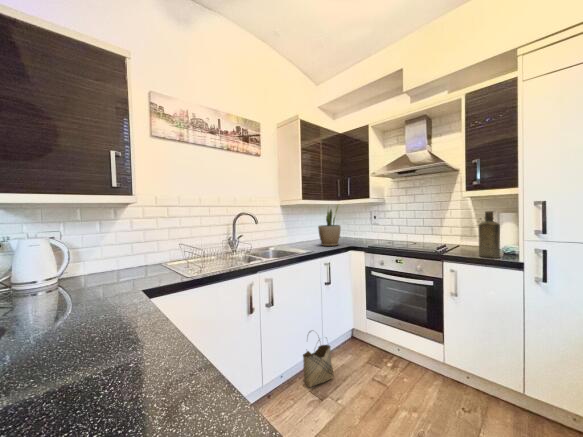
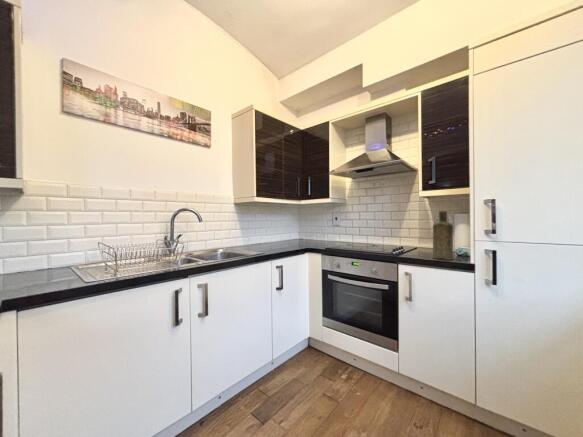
potted plant: present [318,206,341,246] -> none [273,203,297,248]
woven basket: present [303,340,333,387] -> none [245,342,280,409]

